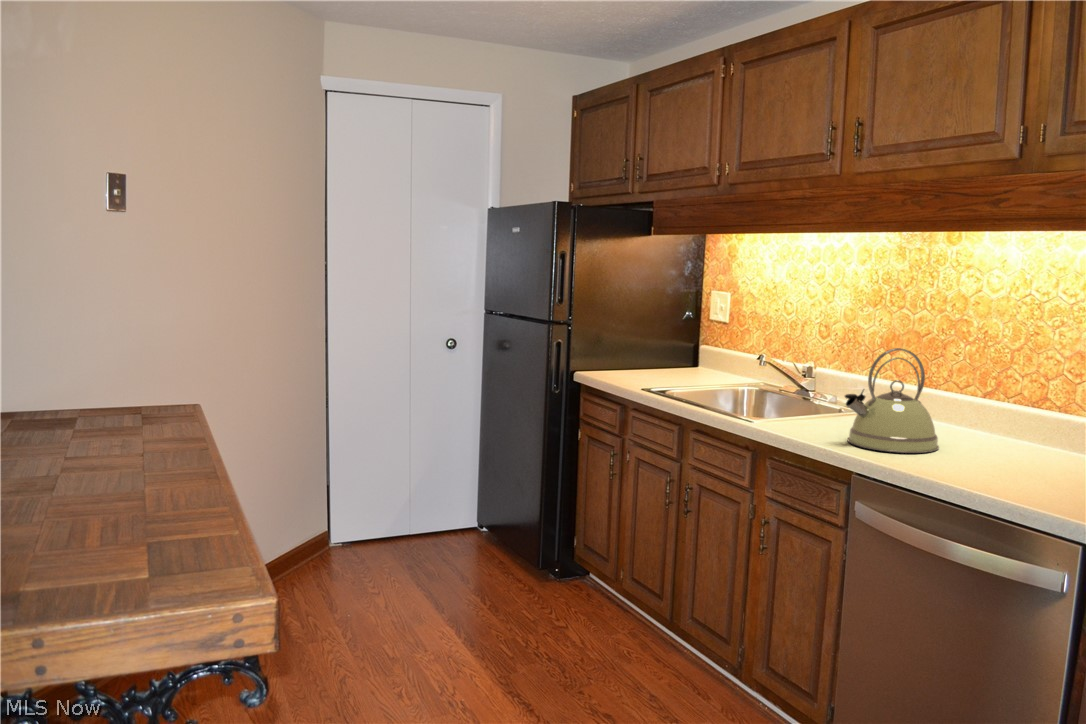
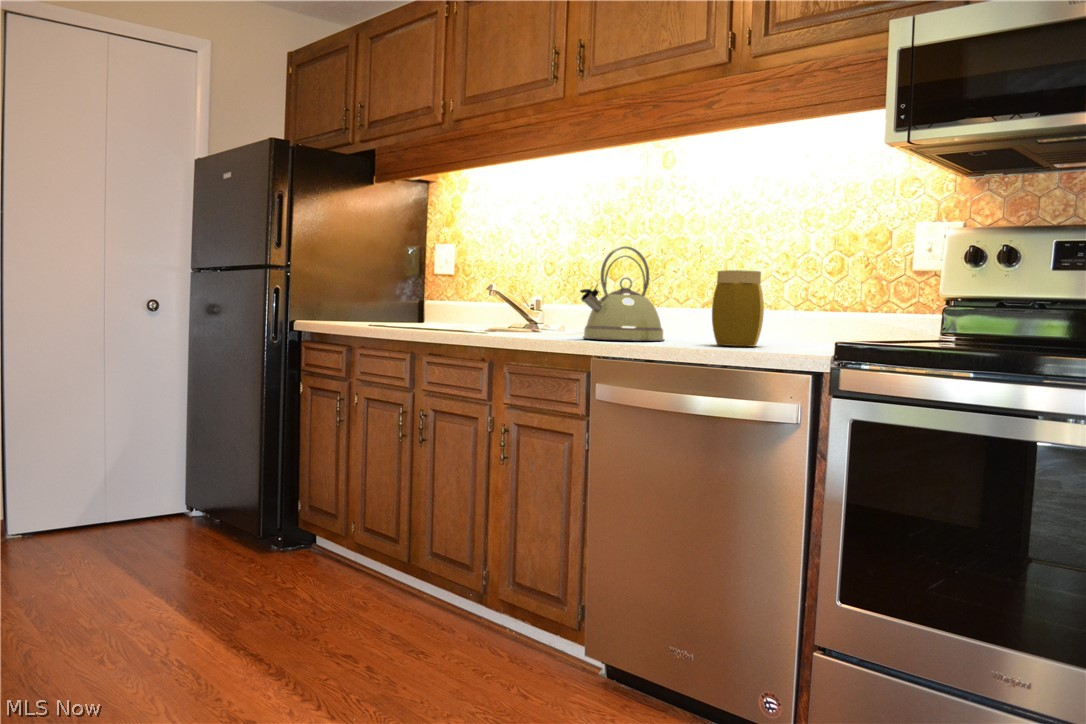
jar: none [989,391,1053,479] -> present [712,270,764,346]

